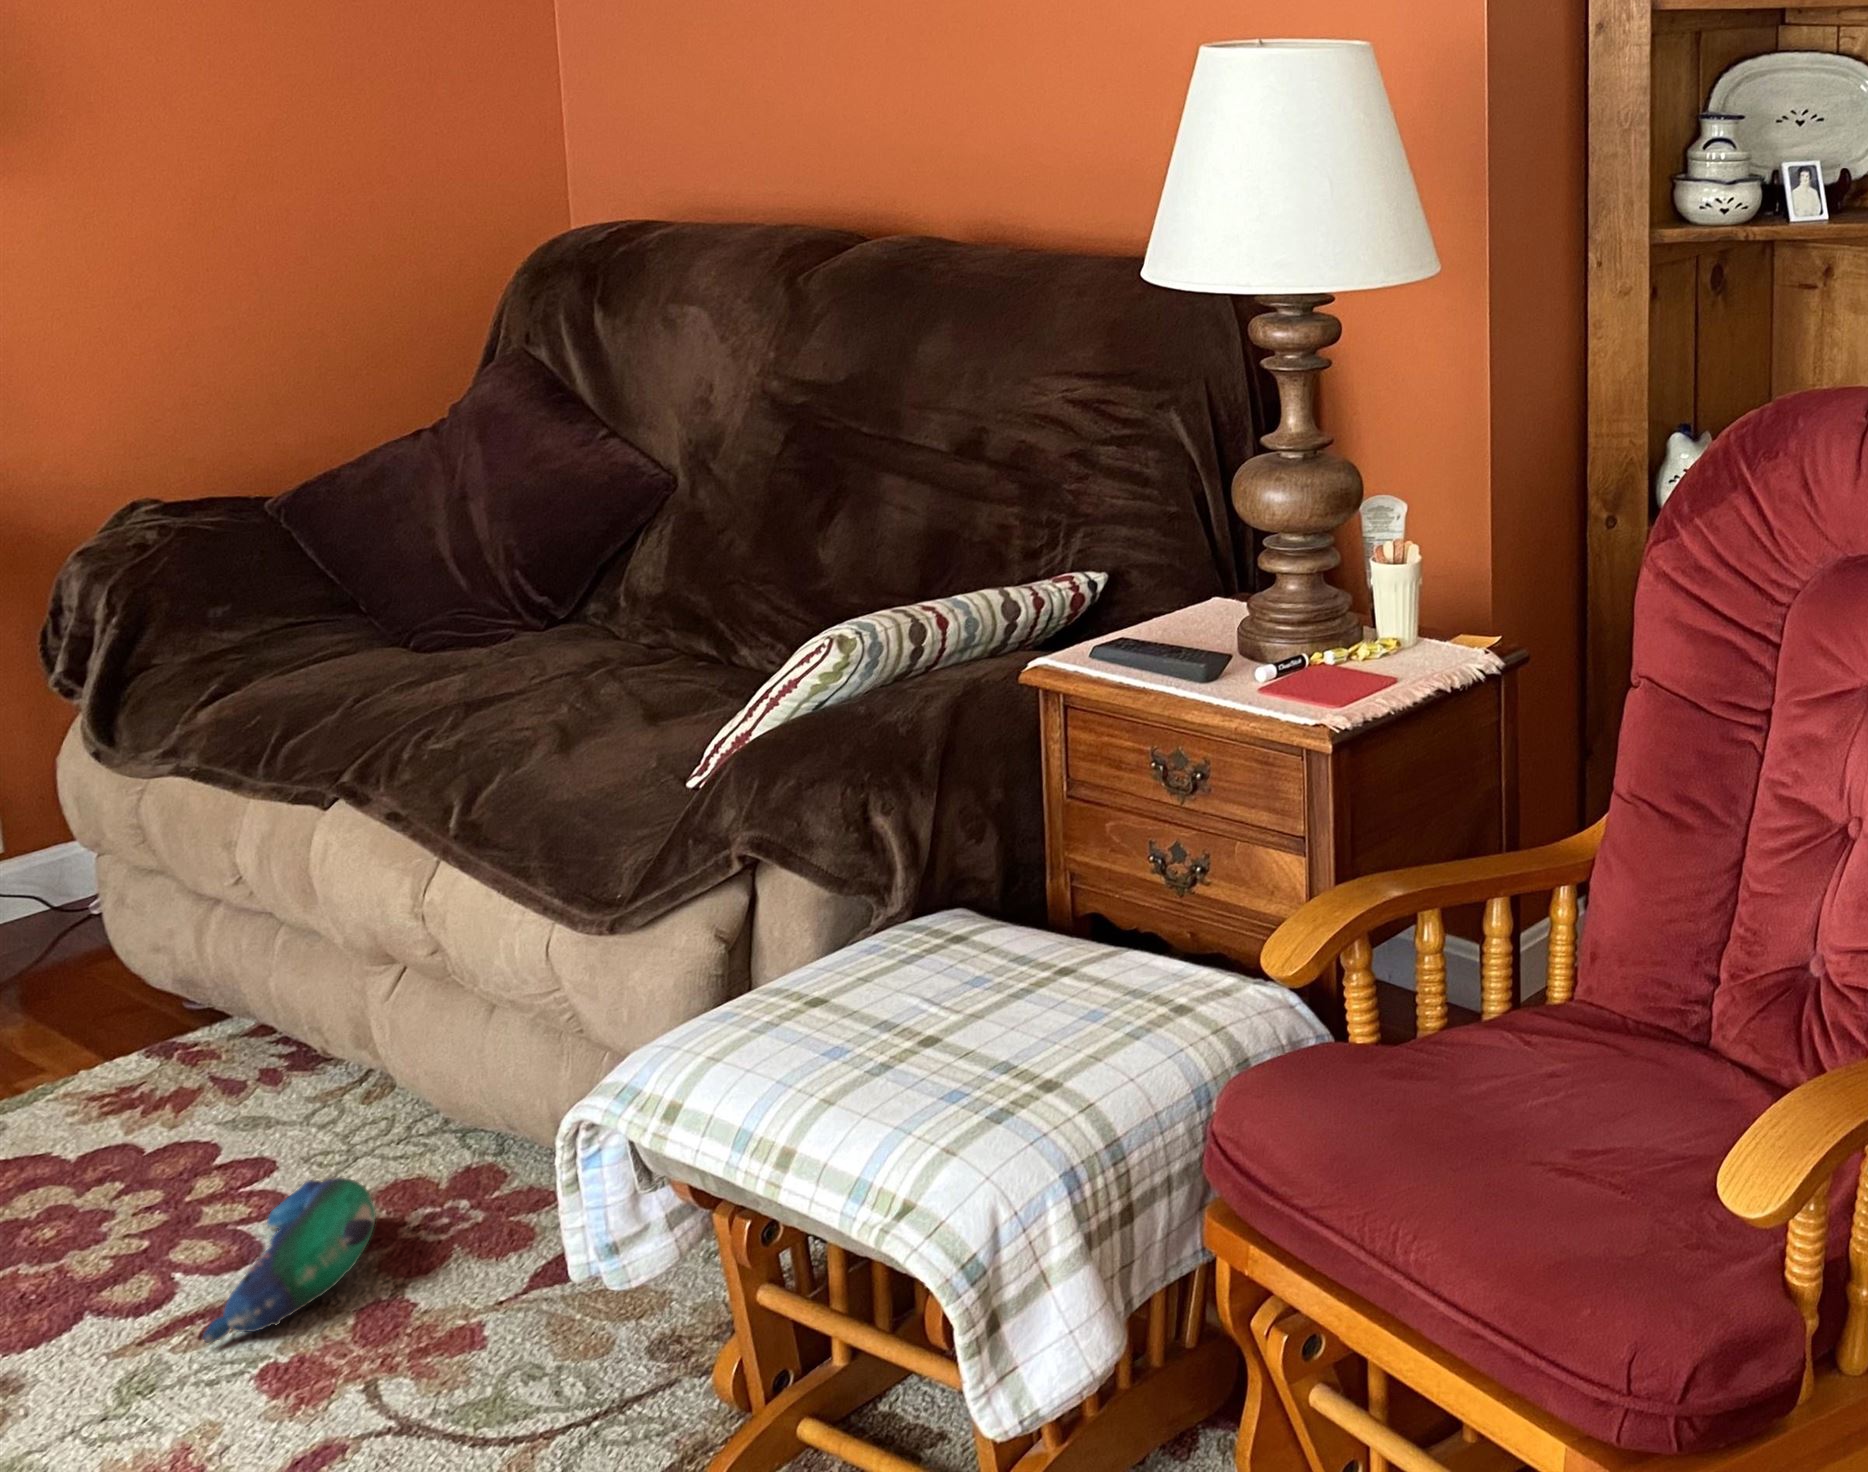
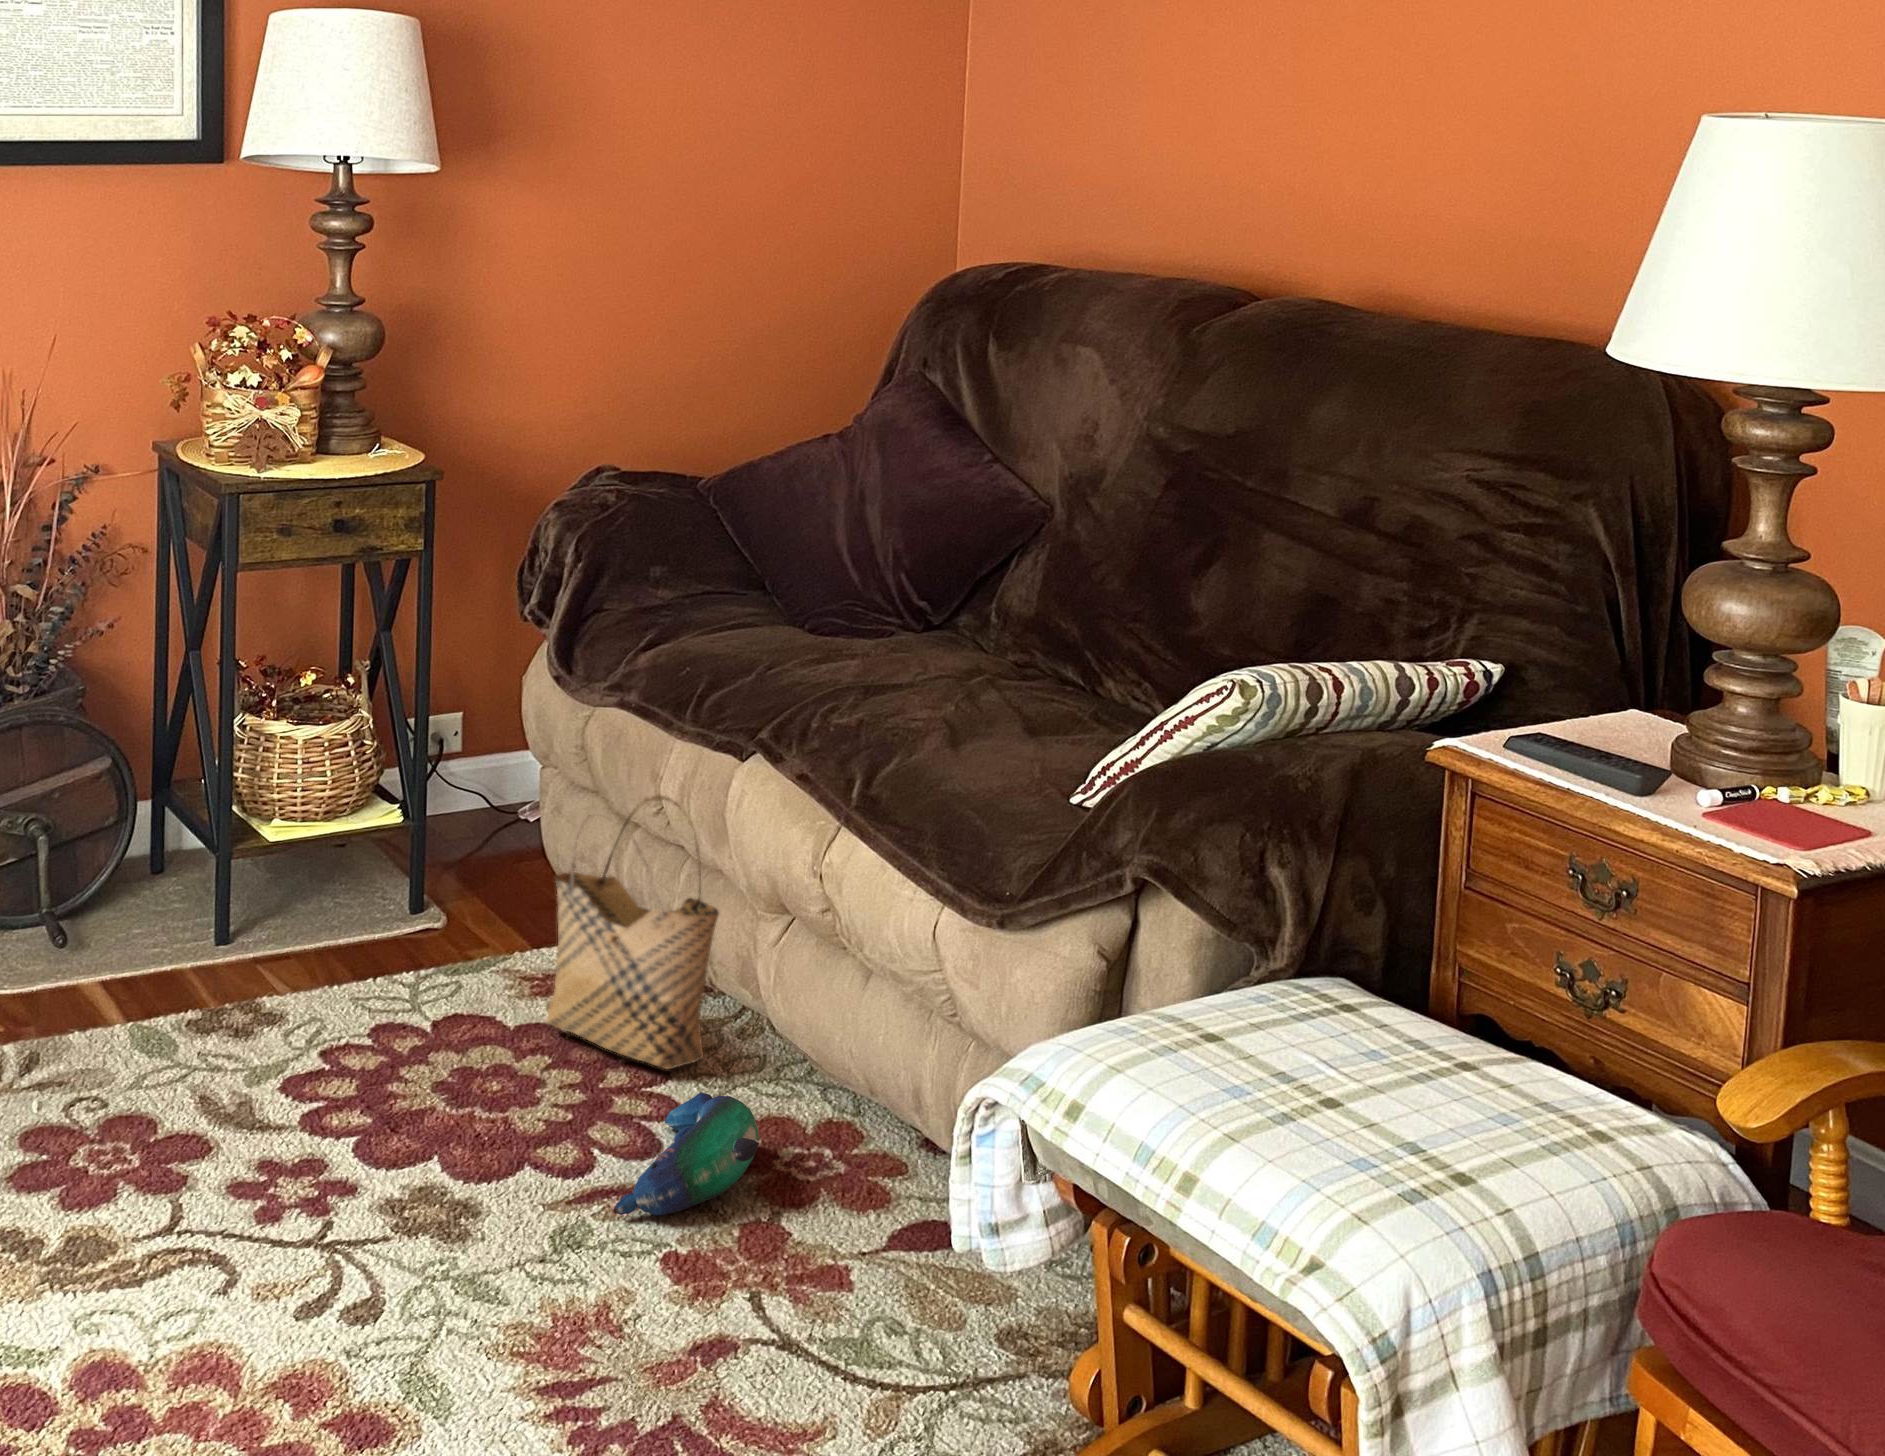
woven basket: none [107,861,316,1164] -> present [546,796,719,1069]

